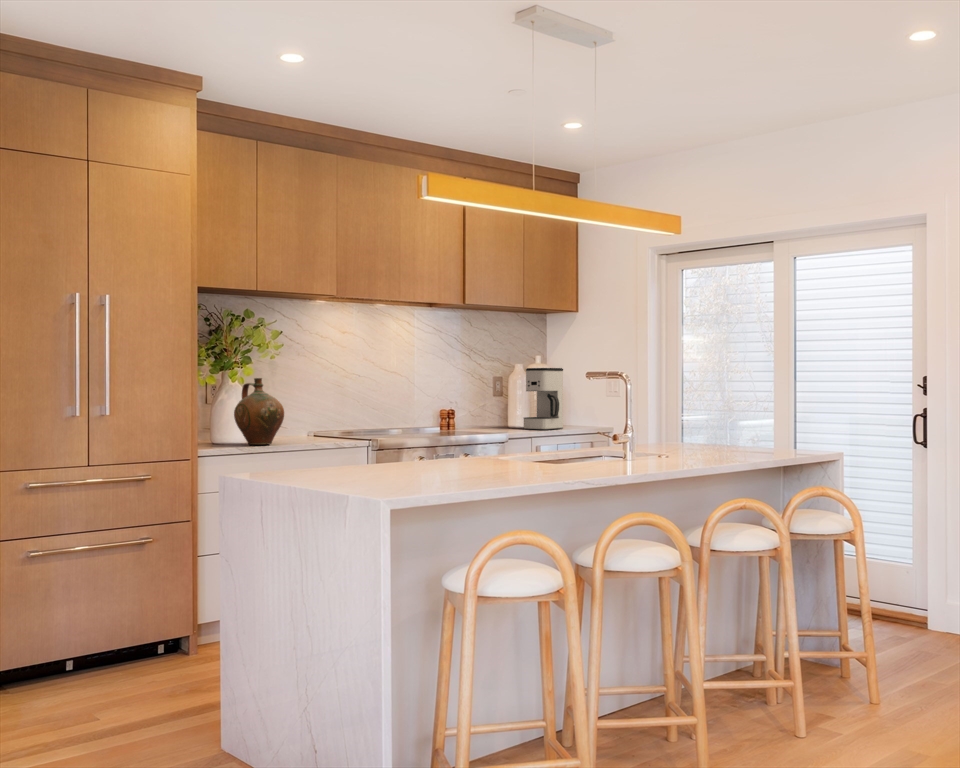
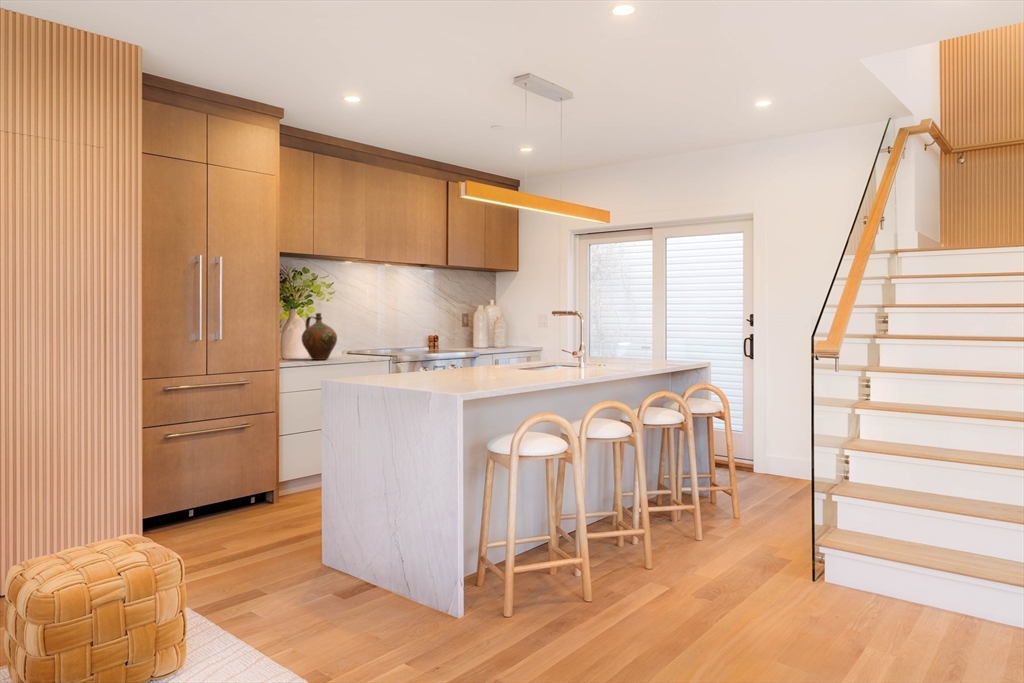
coffee maker: present [524,368,563,430] -> none [487,308,513,350]

